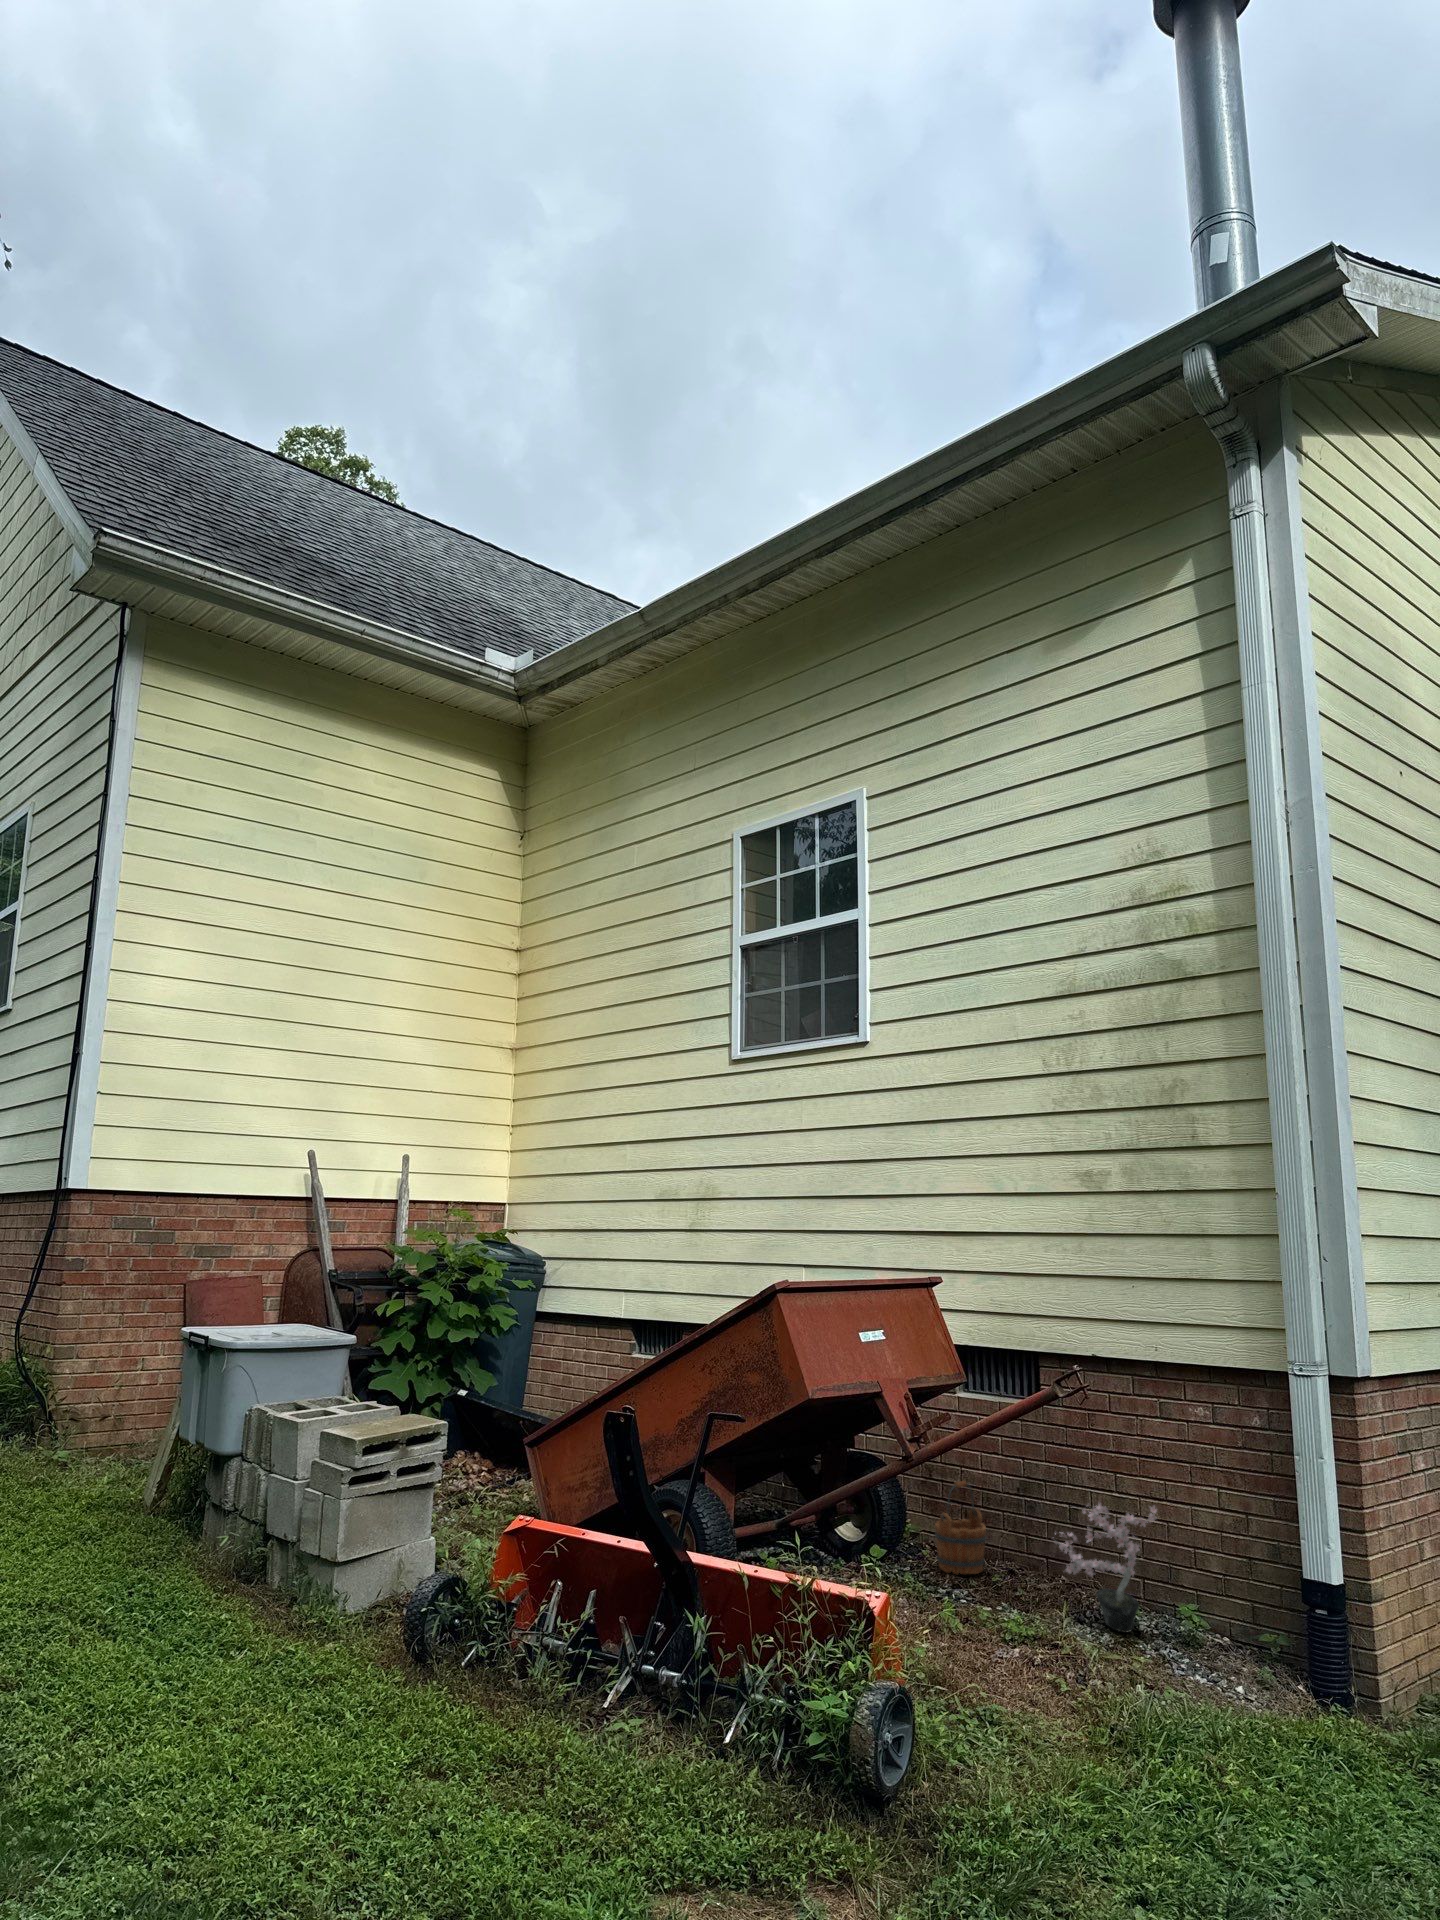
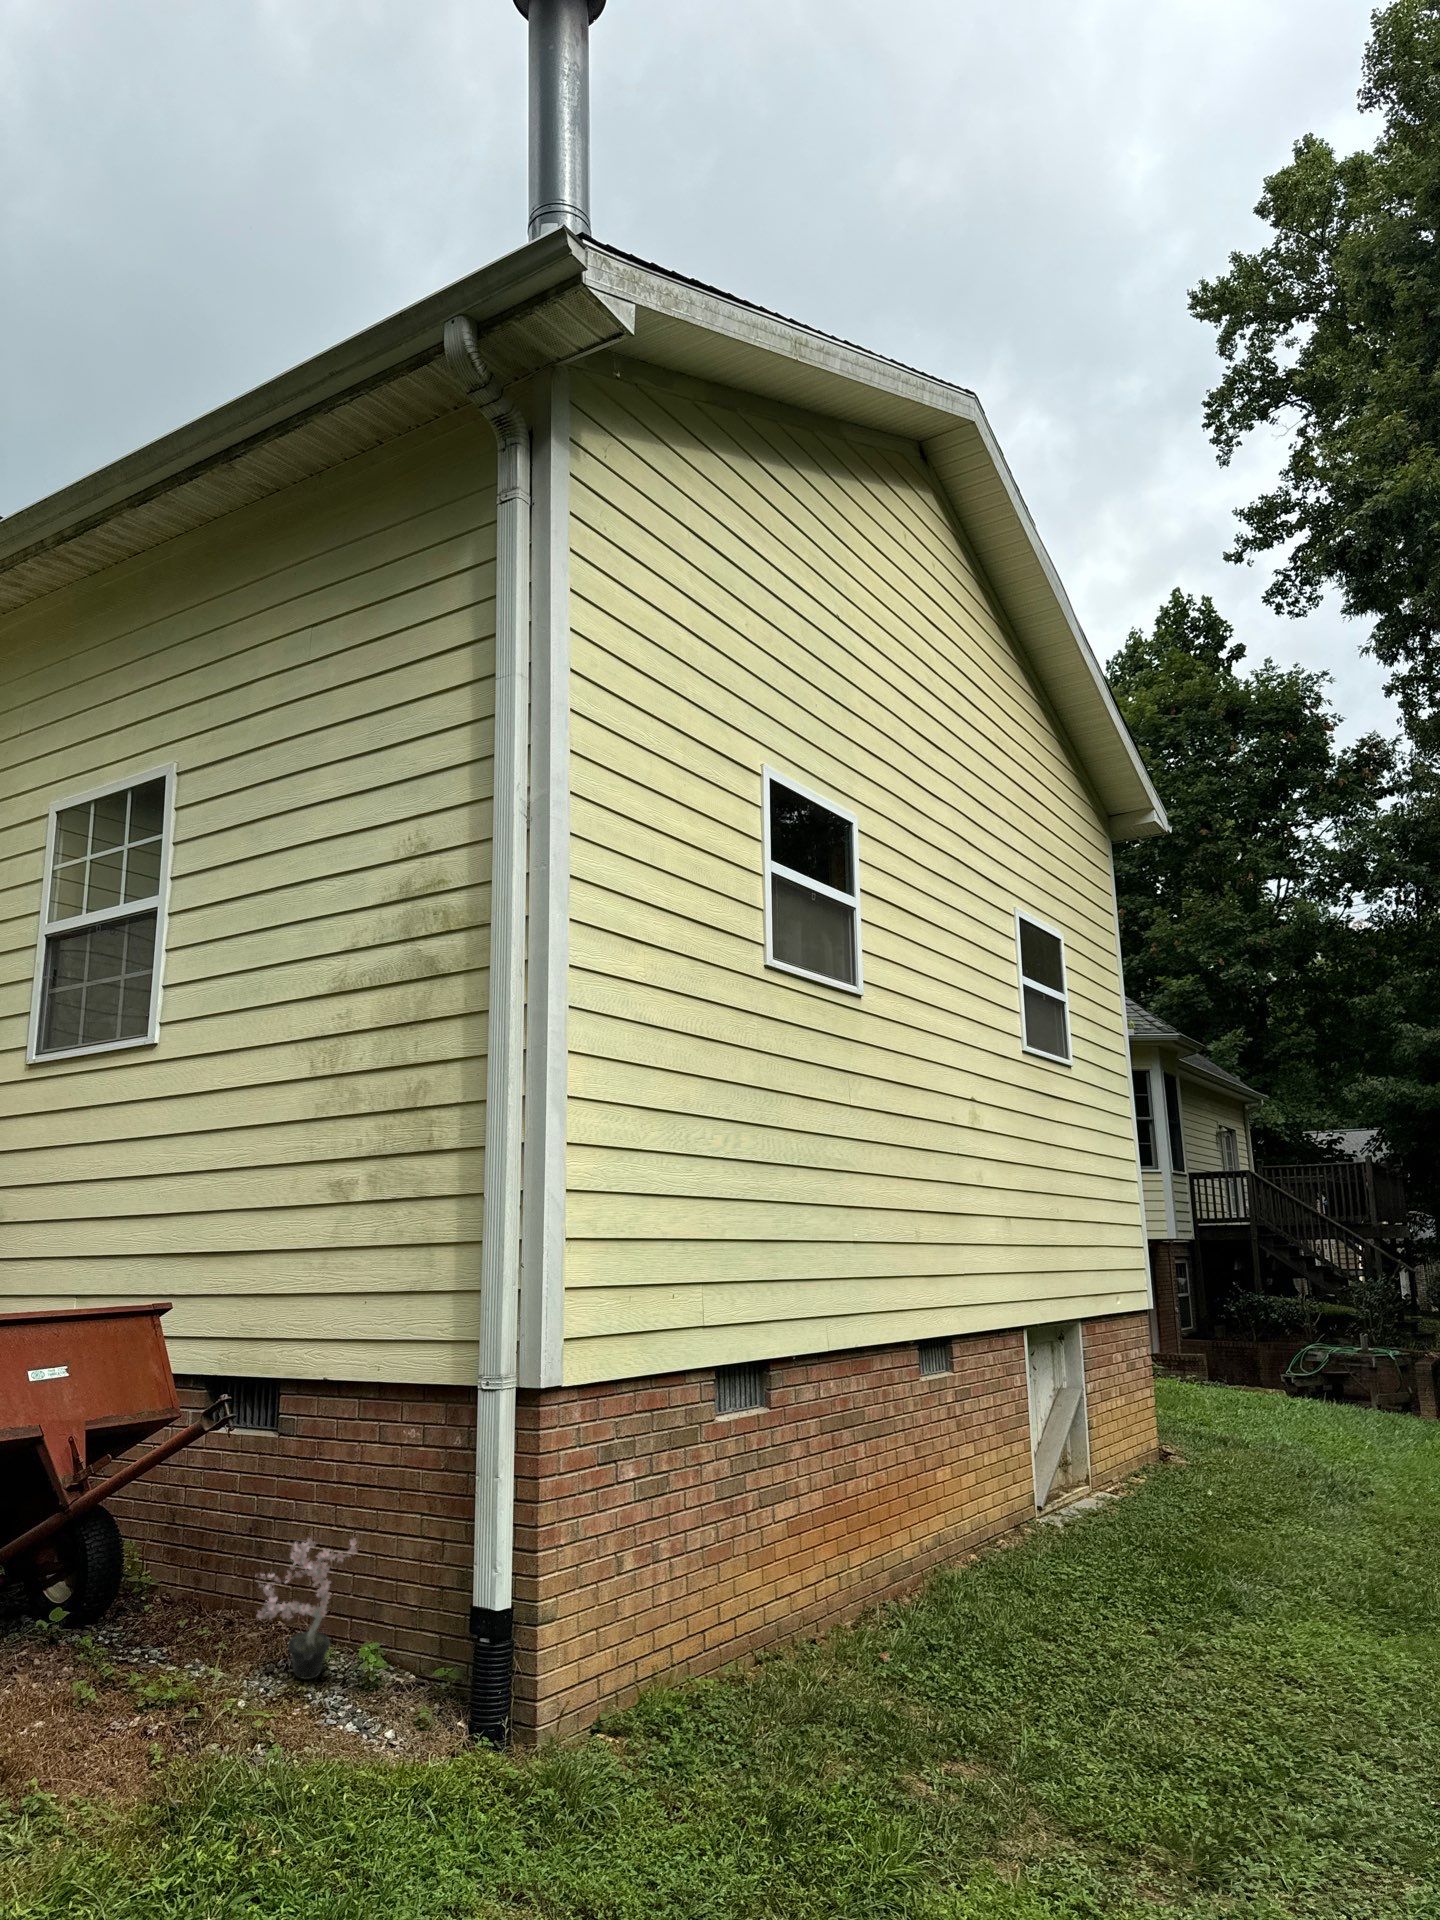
wooden bucket: present [935,1481,986,1574] -> none [150,1523,211,1629]

